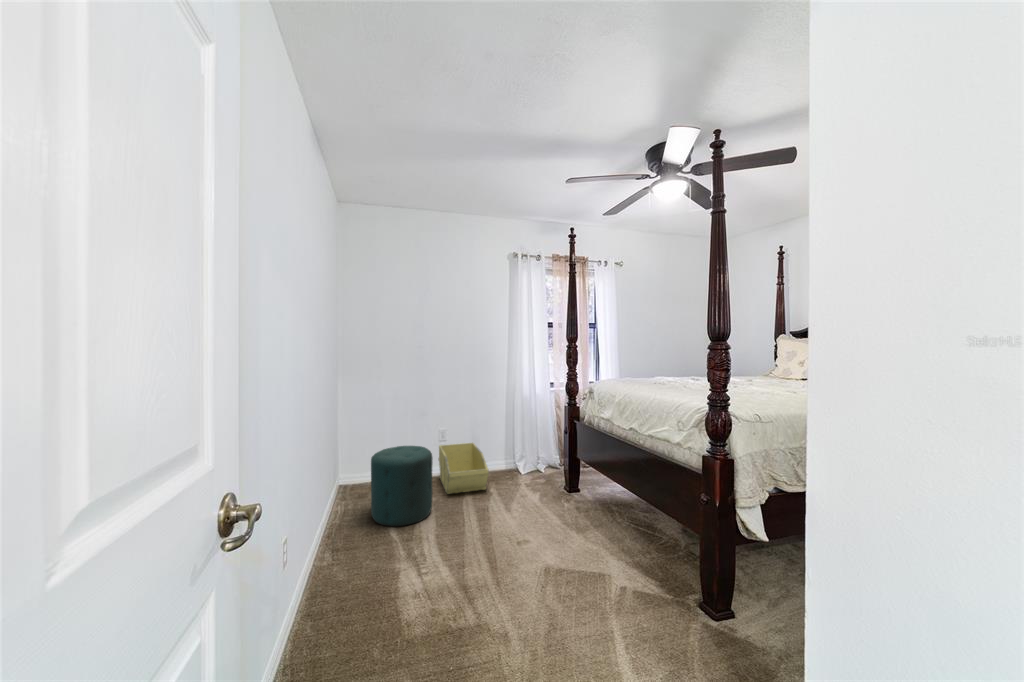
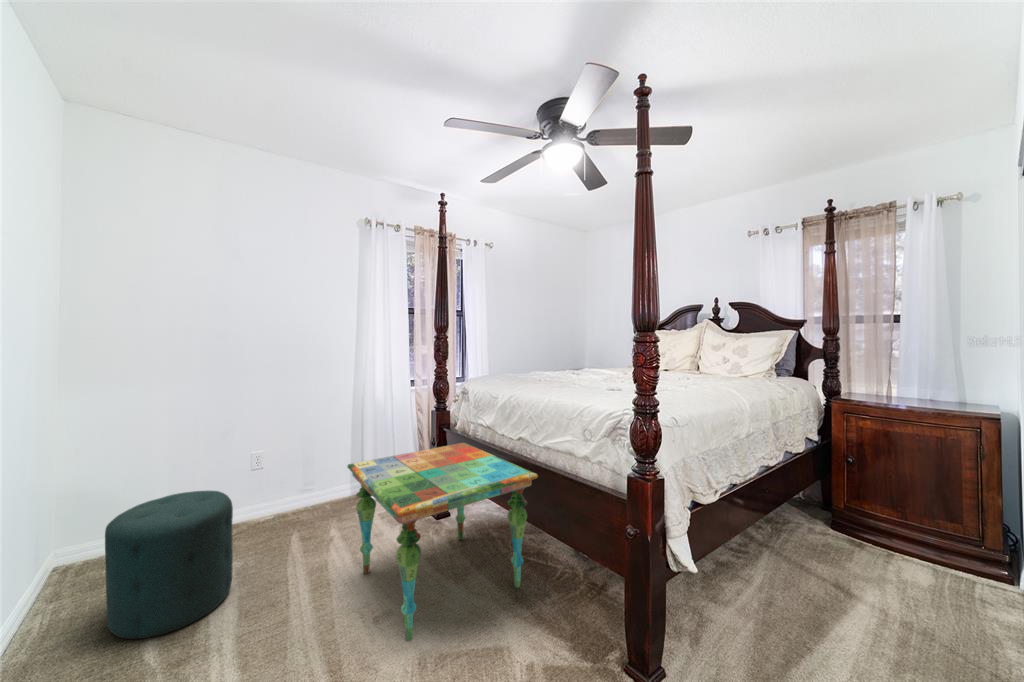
side table: none [501,431,641,558] -> present [347,443,538,641]
storage bin: present [438,443,489,494] -> none [249,467,328,551]

